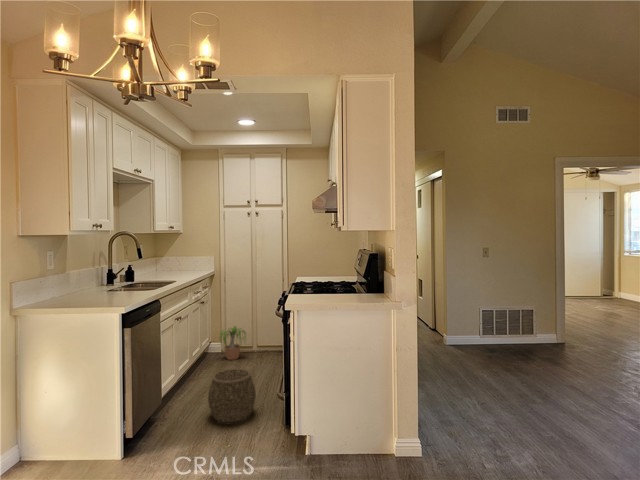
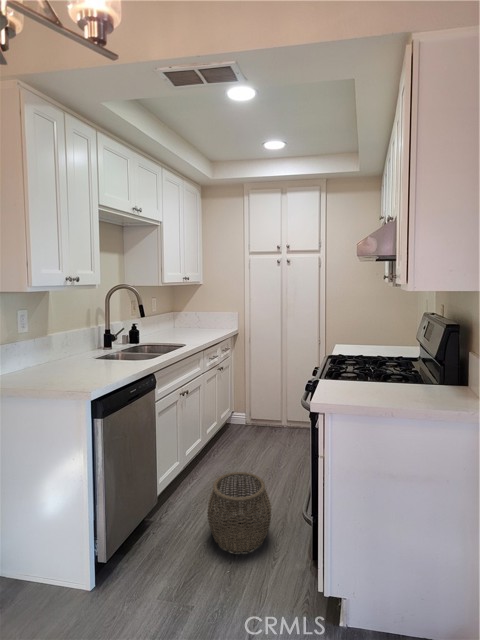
potted plant: present [220,327,246,360] -> none [234,398,279,438]

